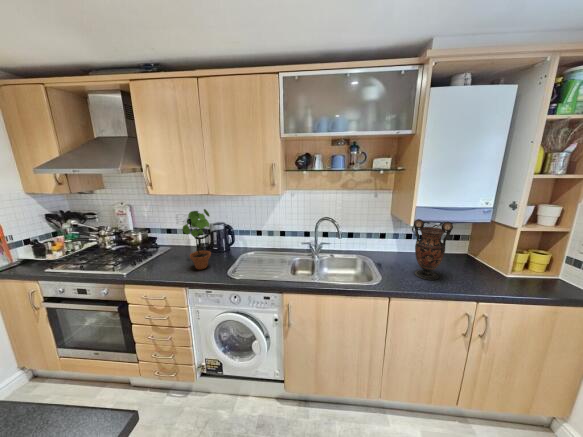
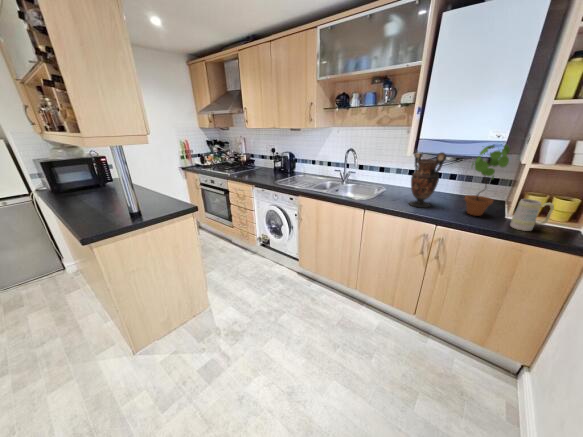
potted plant: present [183,209,211,269] -> present [465,145,510,216]
mug: none [517,259,551,289] -> present [510,199,554,231]

